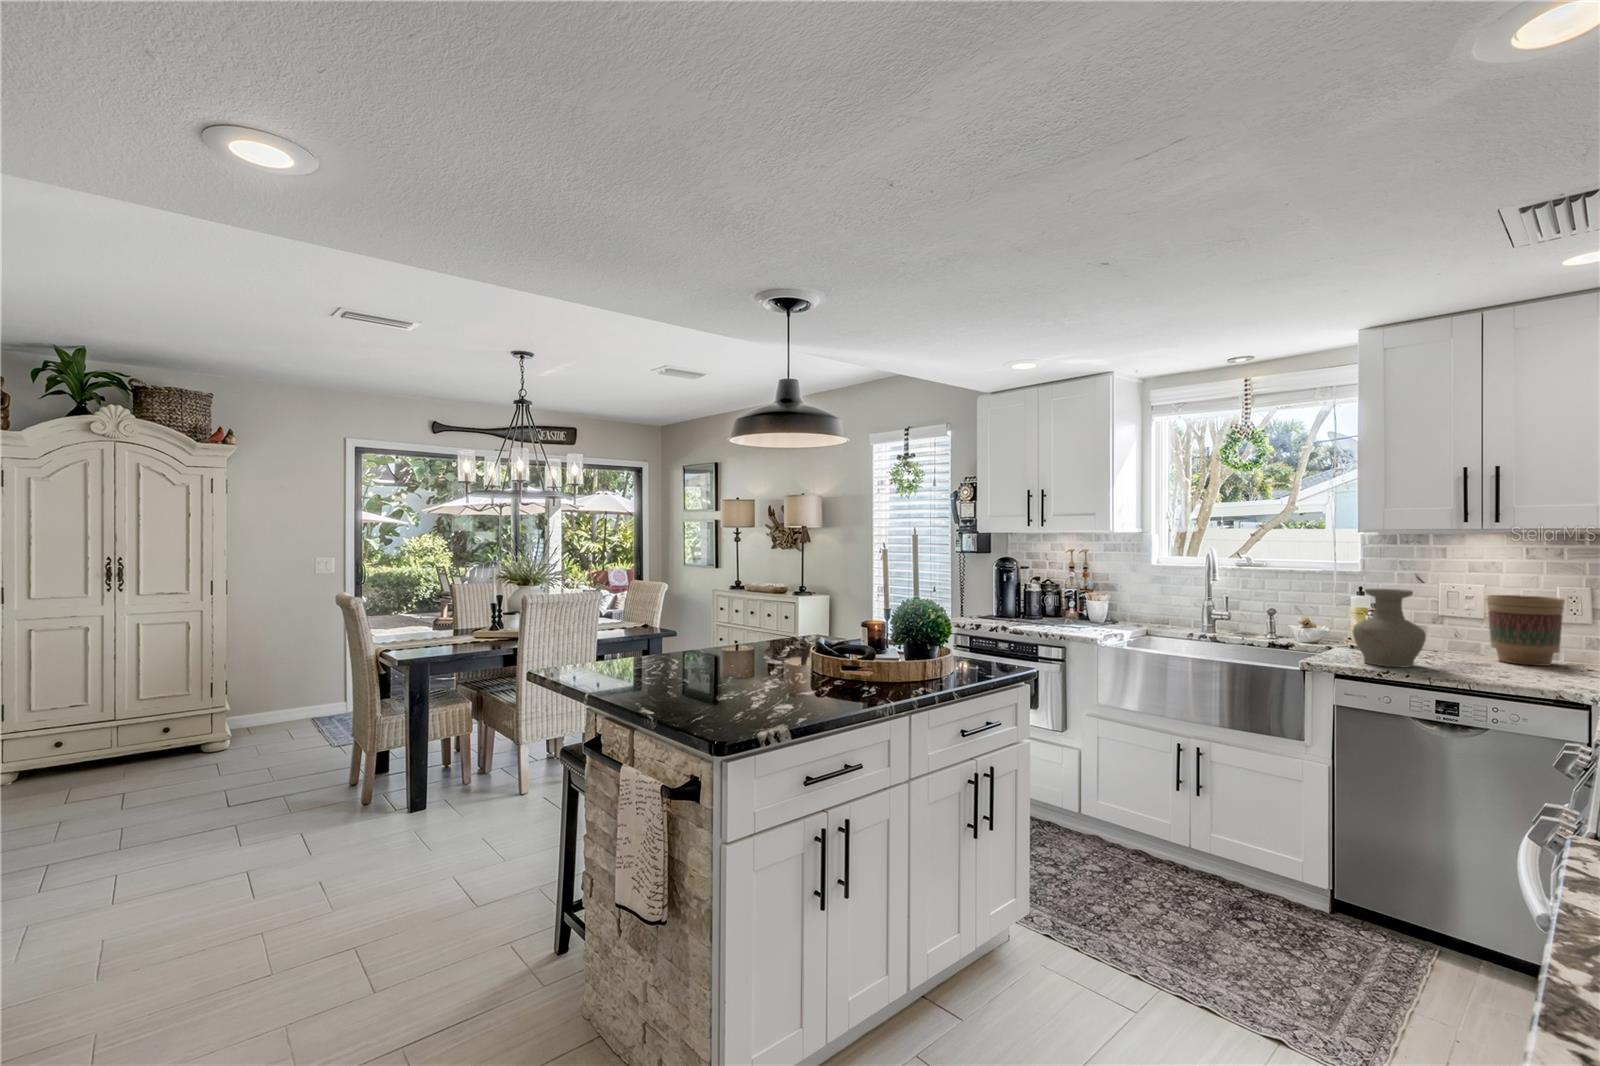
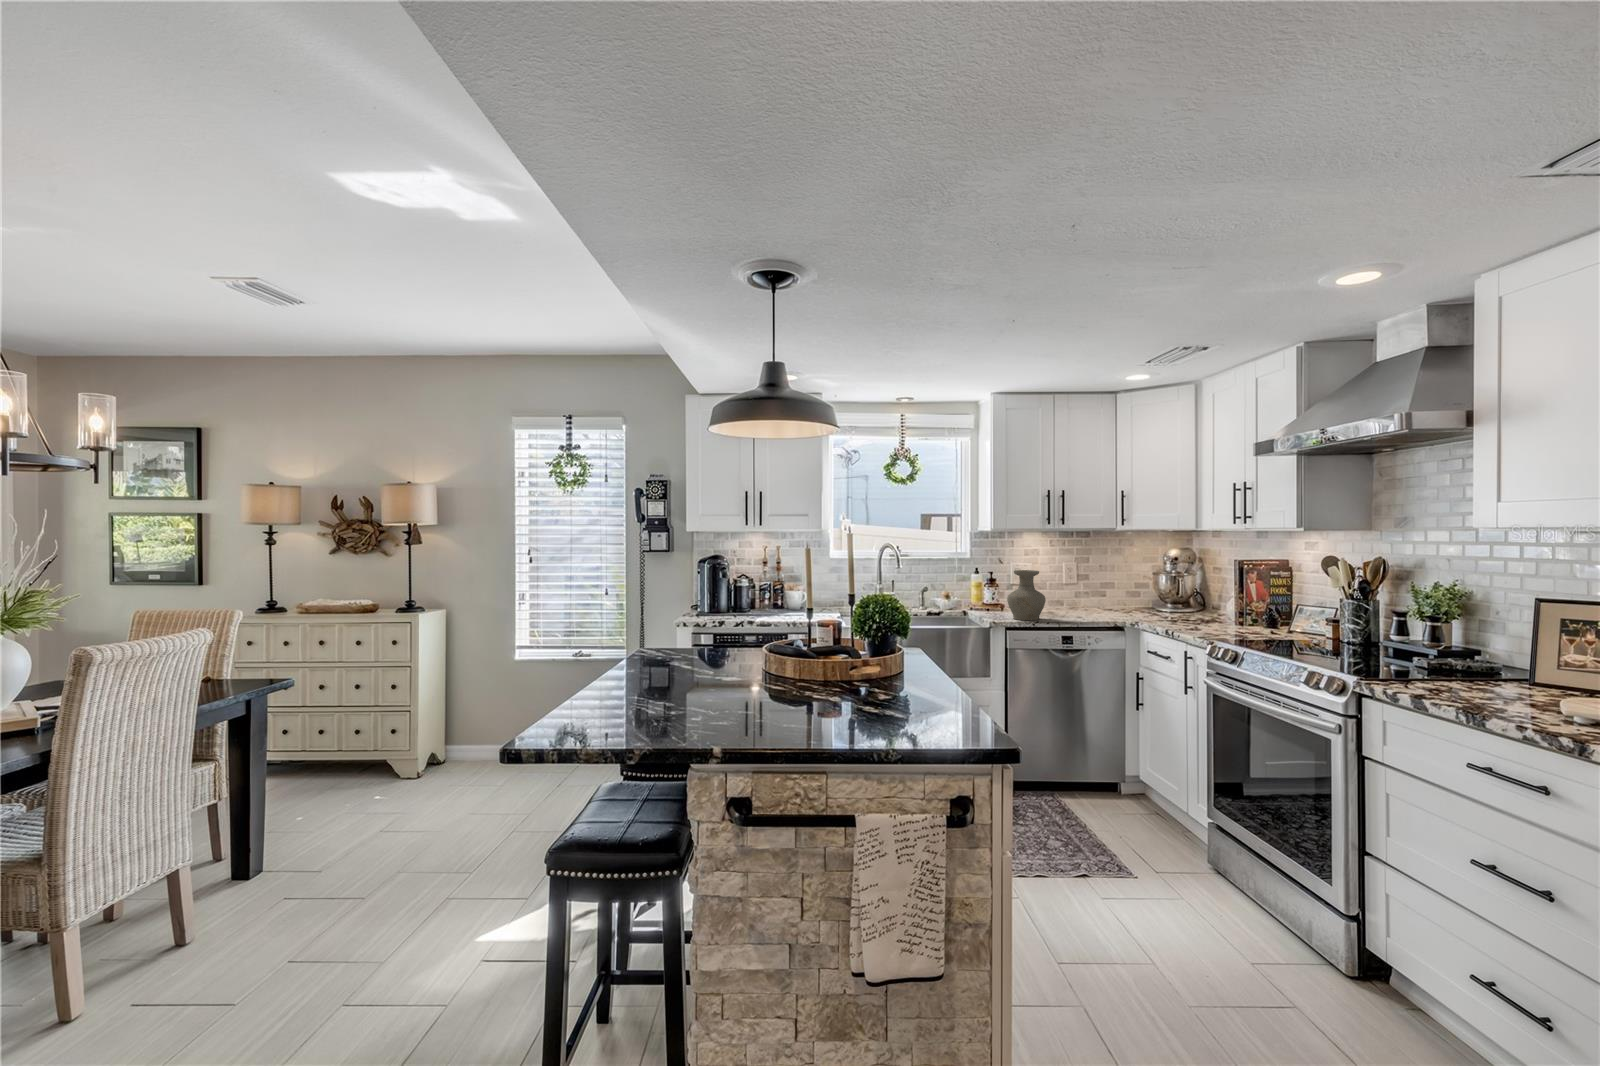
flower pot: present [1487,595,1565,666] -> none [1050,570,1086,612]

